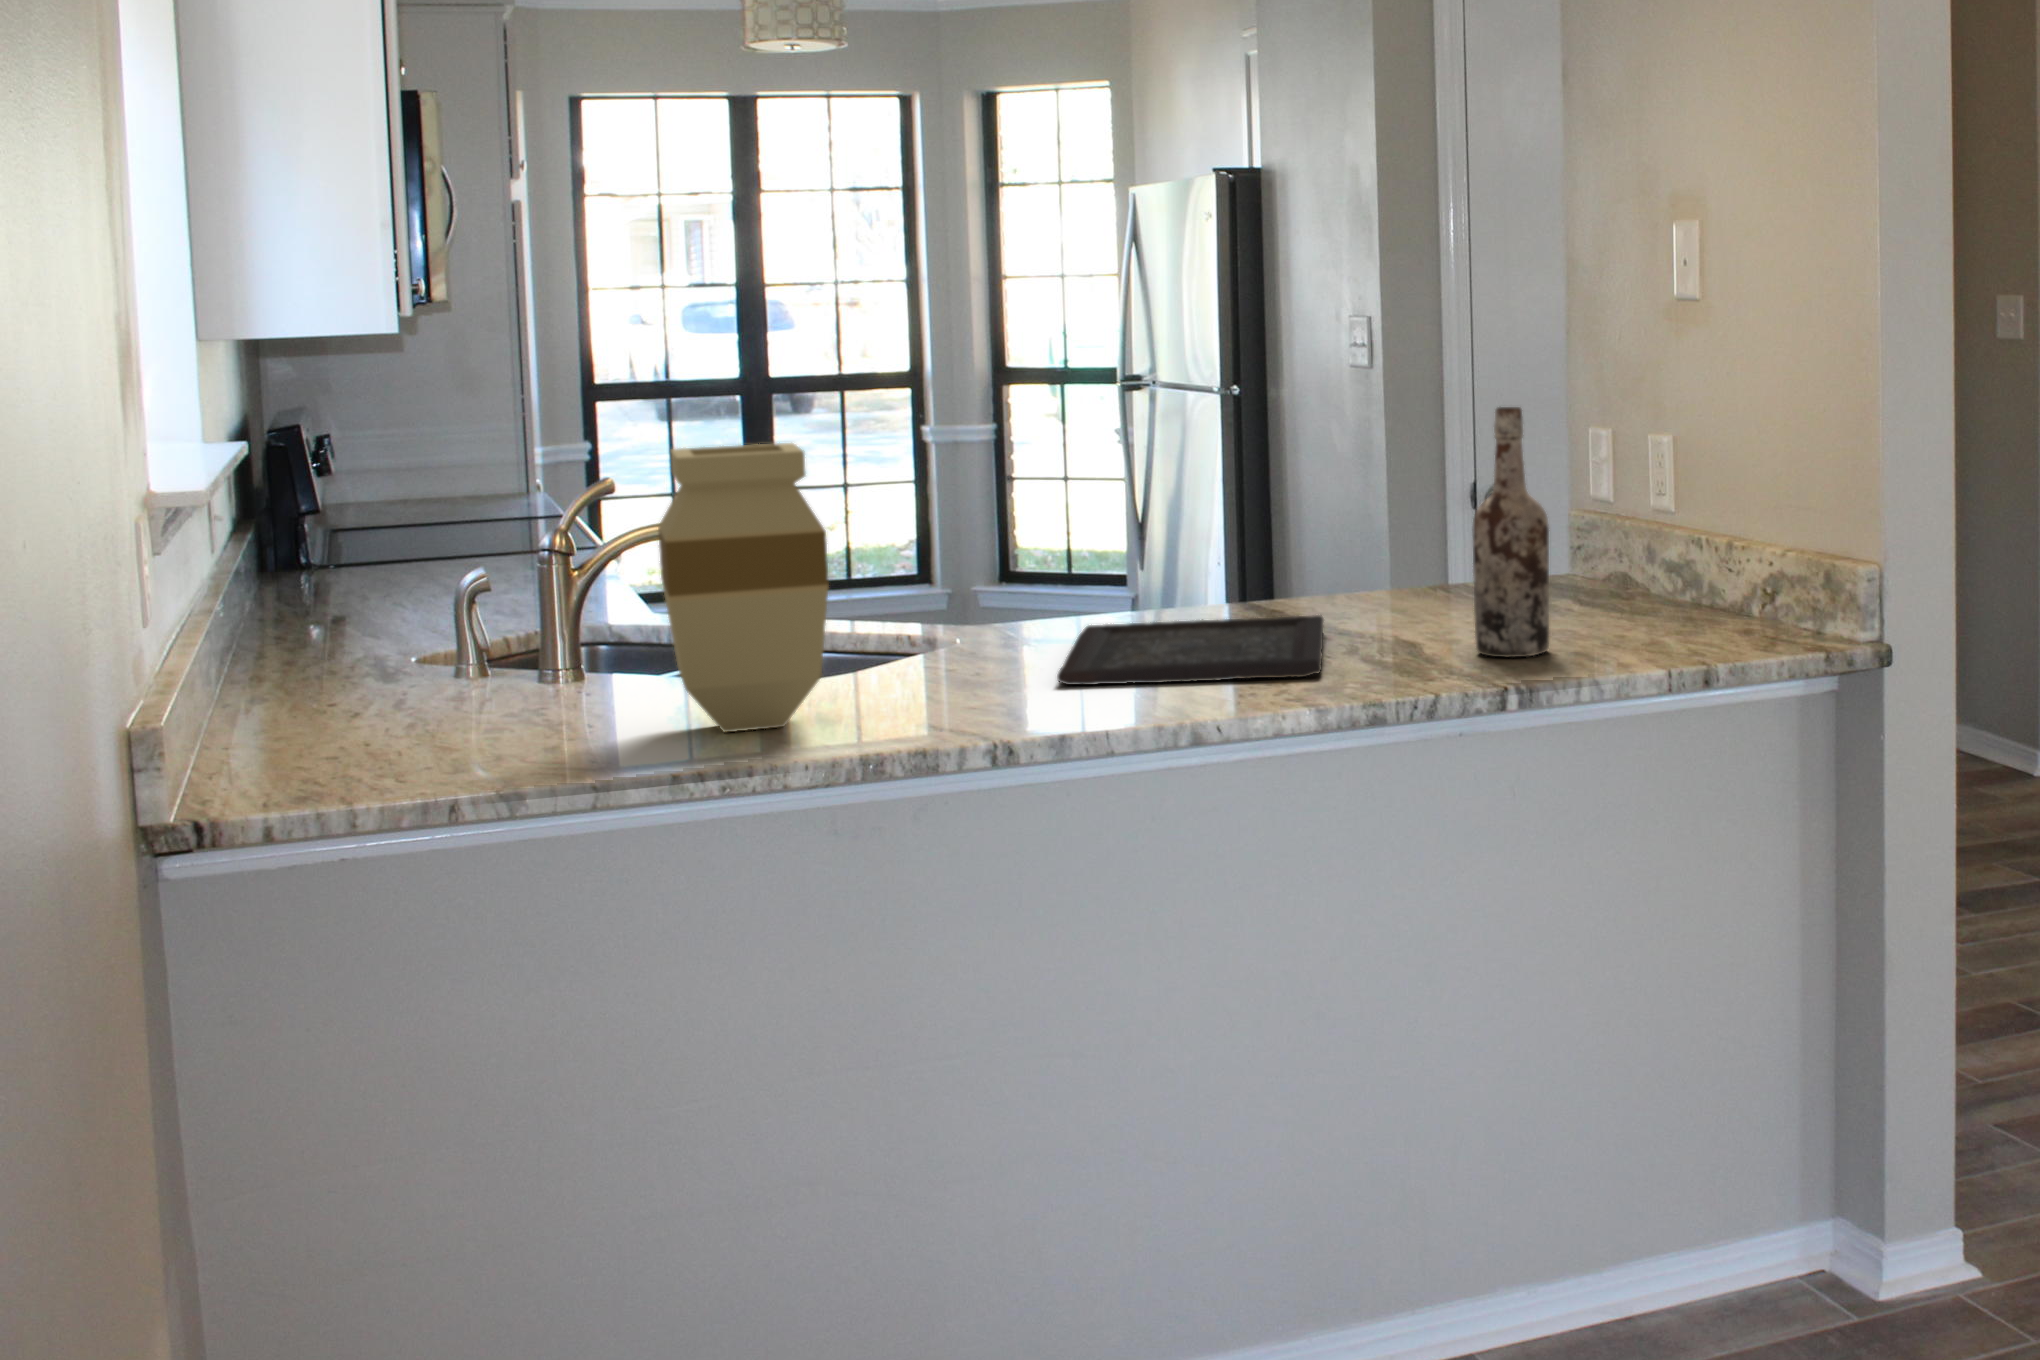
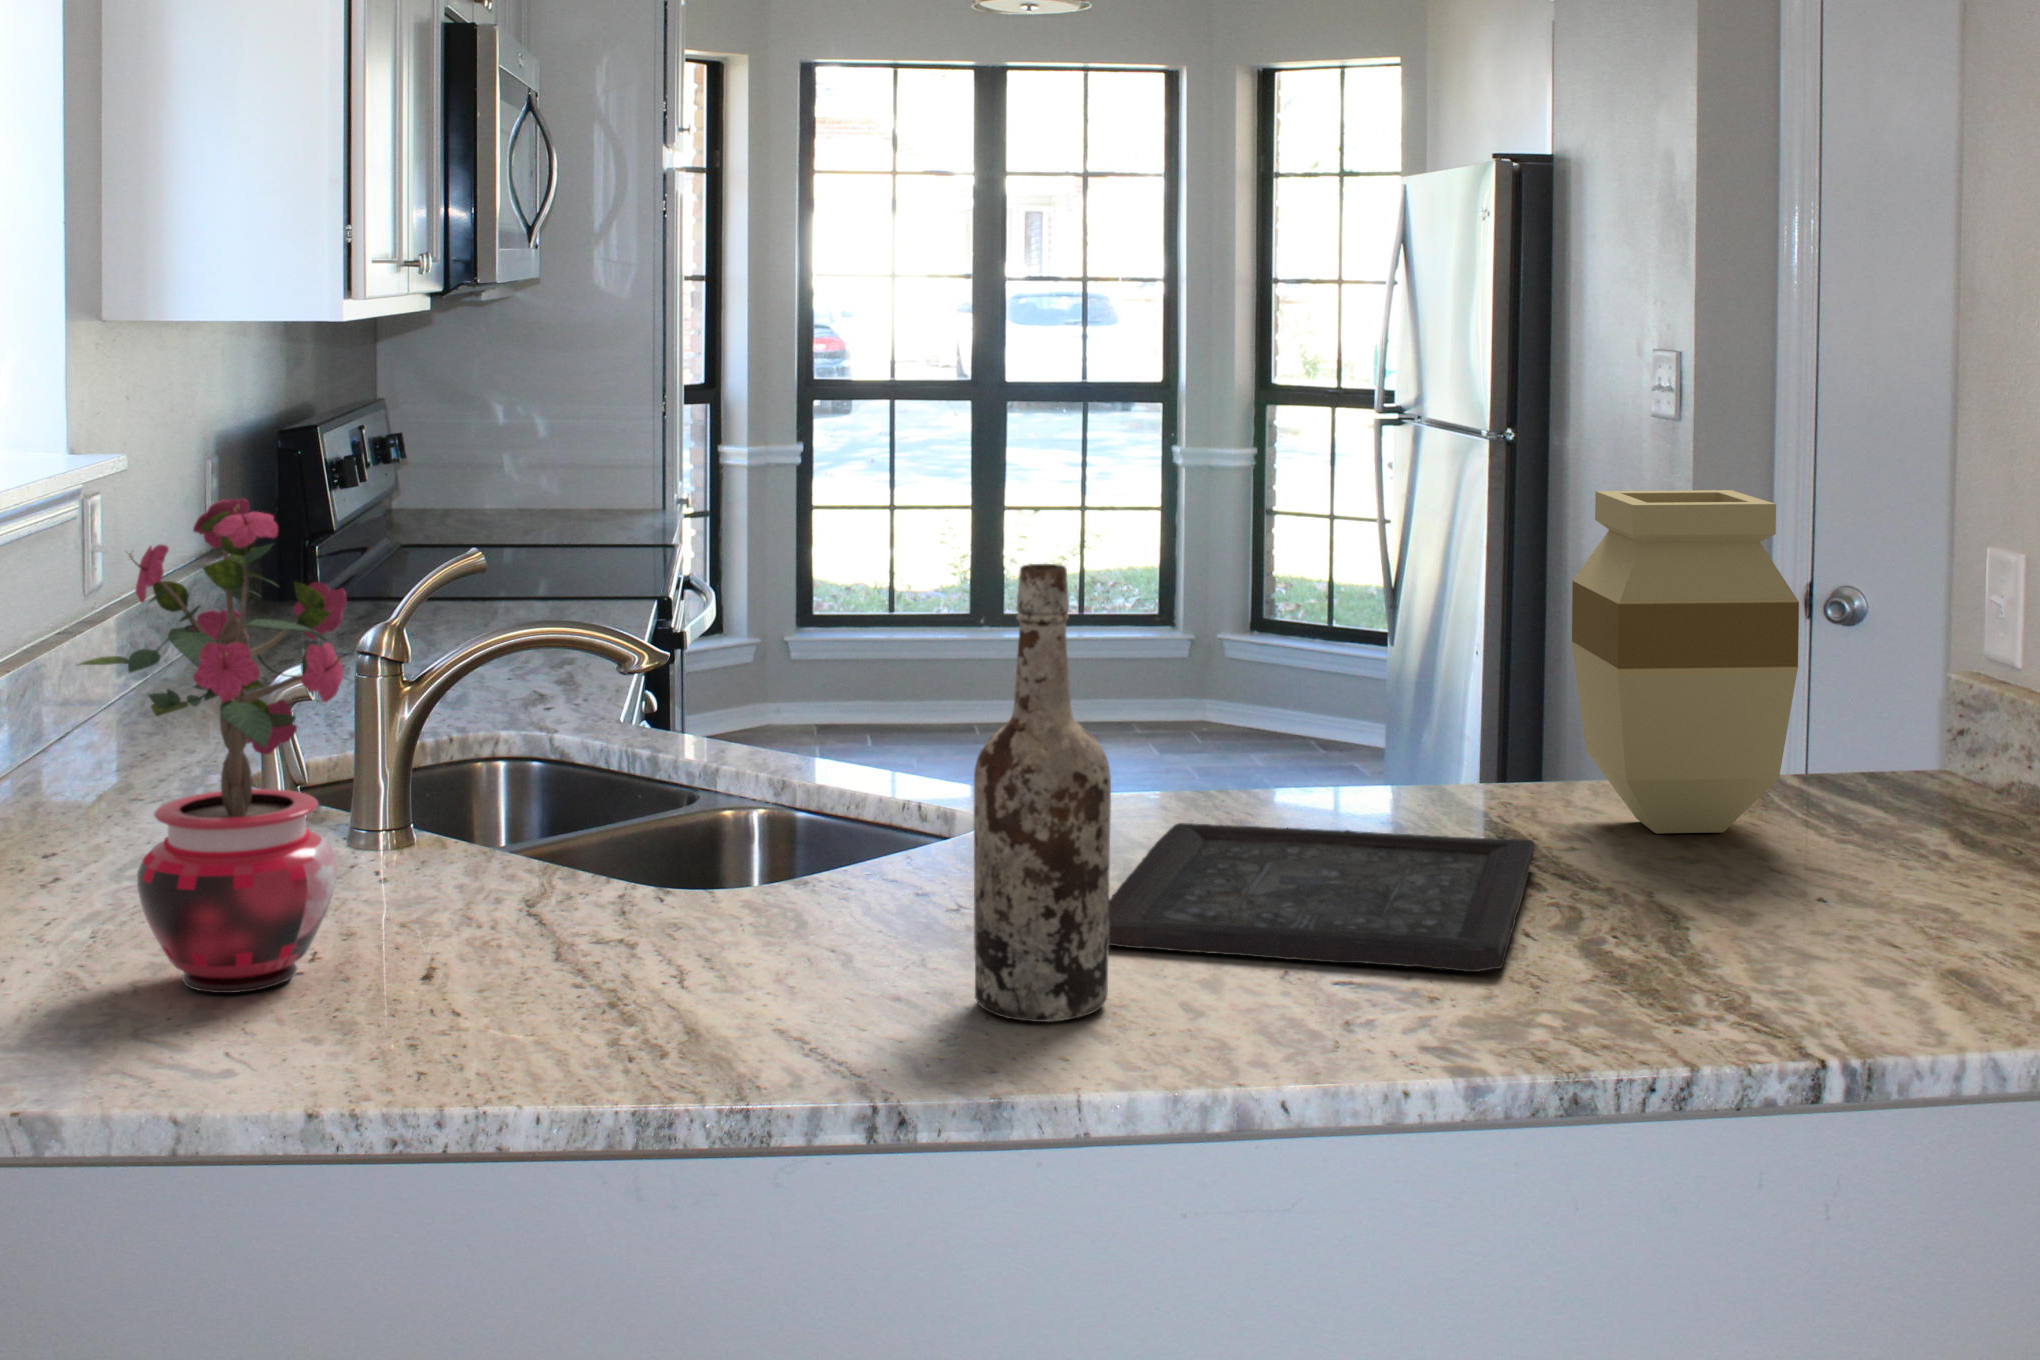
wine bottle: present [1472,407,1549,657] -> present [974,564,1111,1022]
potted plant: none [369,417,563,753] -> present [80,499,347,993]
vase: present [658,443,829,732] -> present [1572,490,1799,833]

